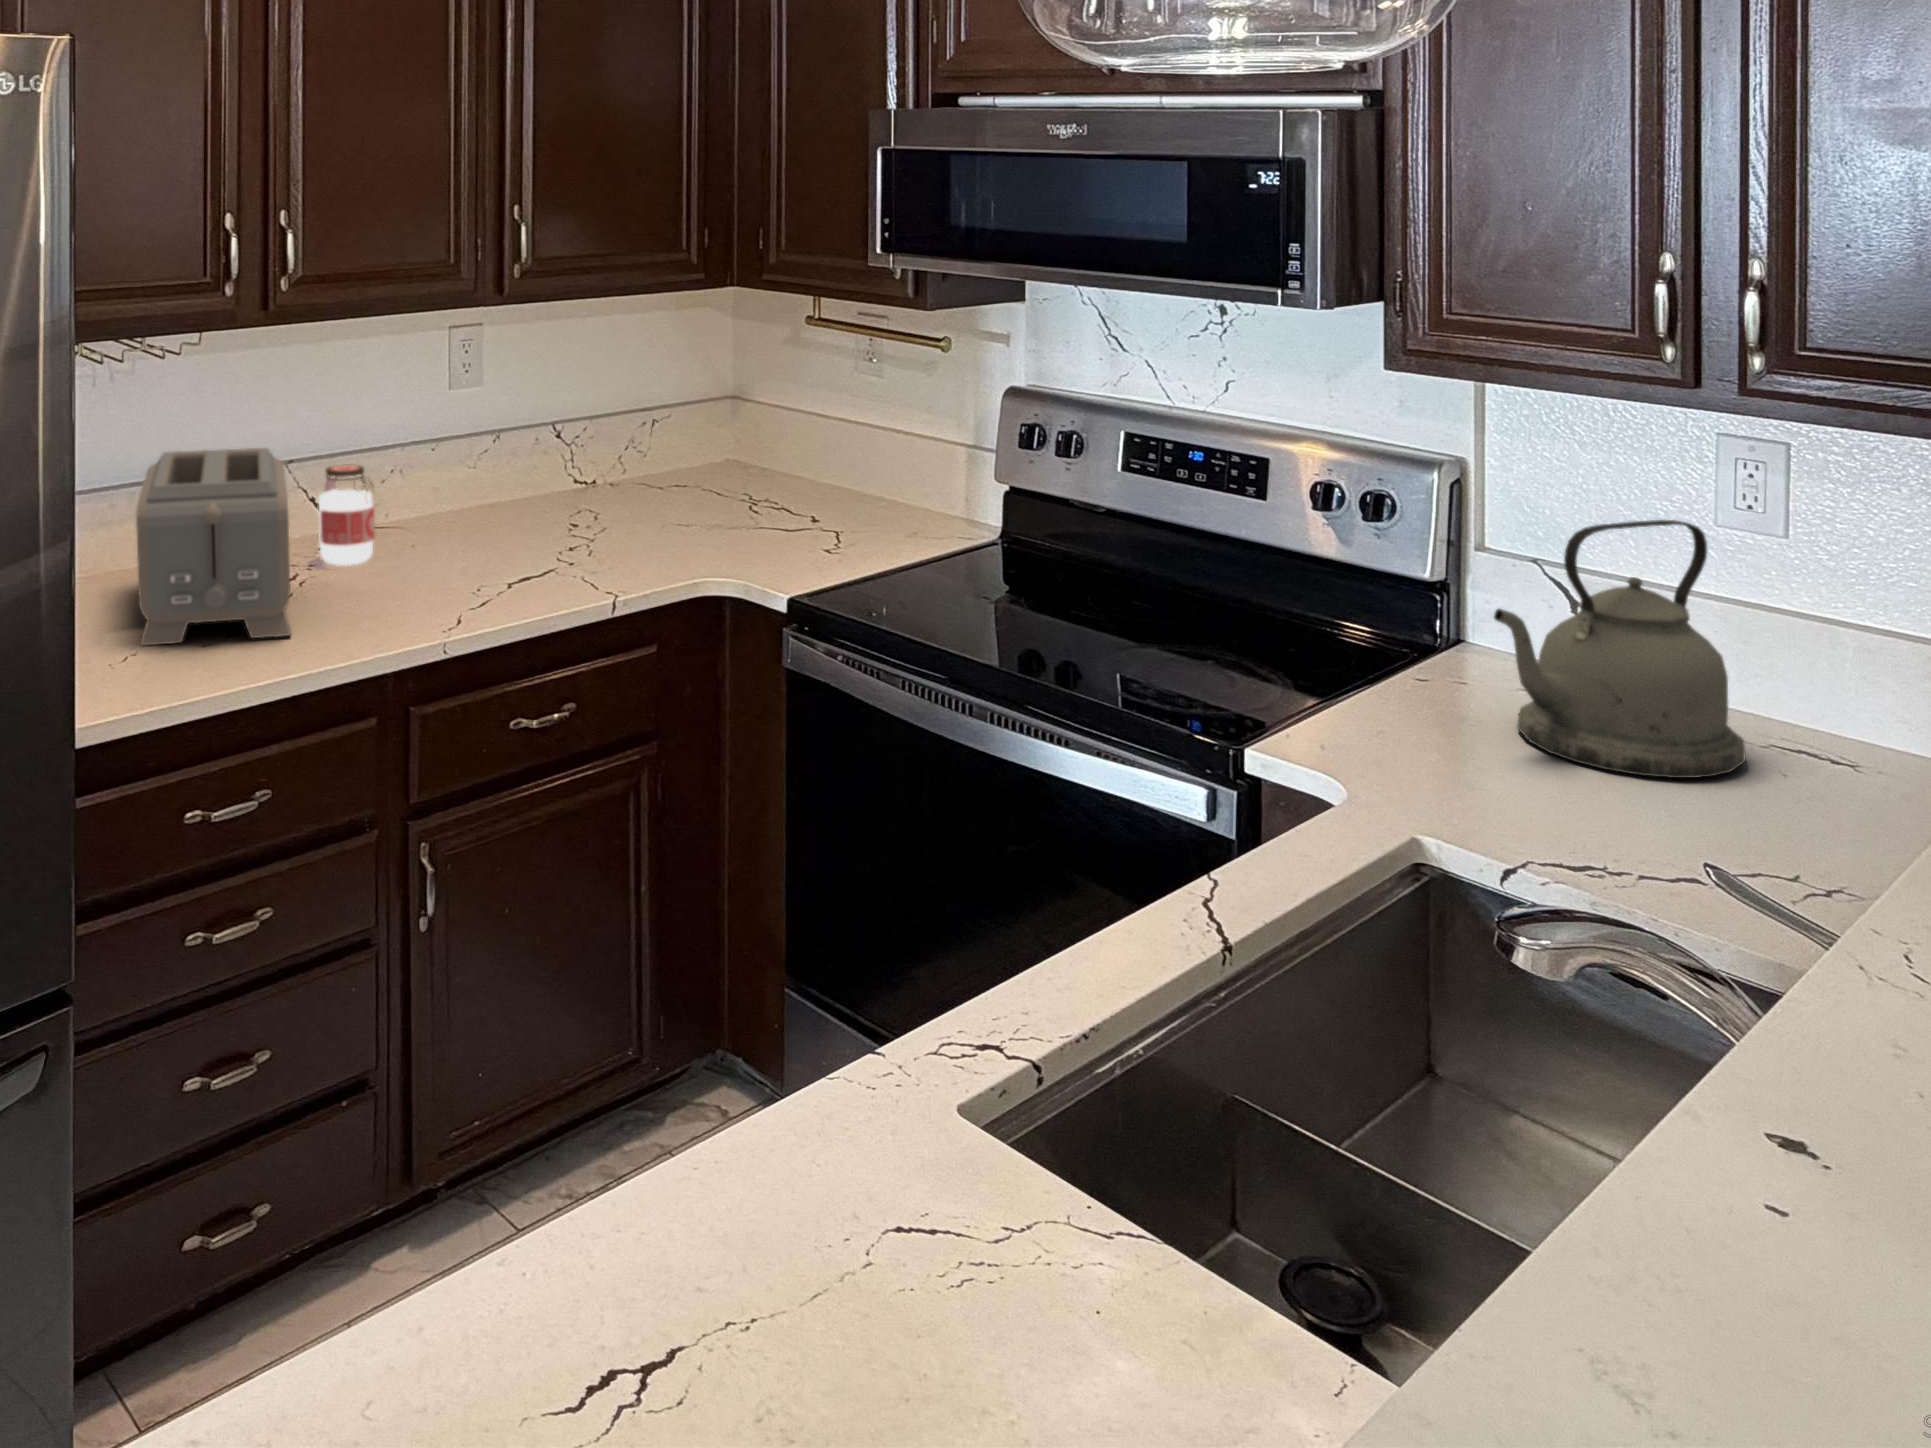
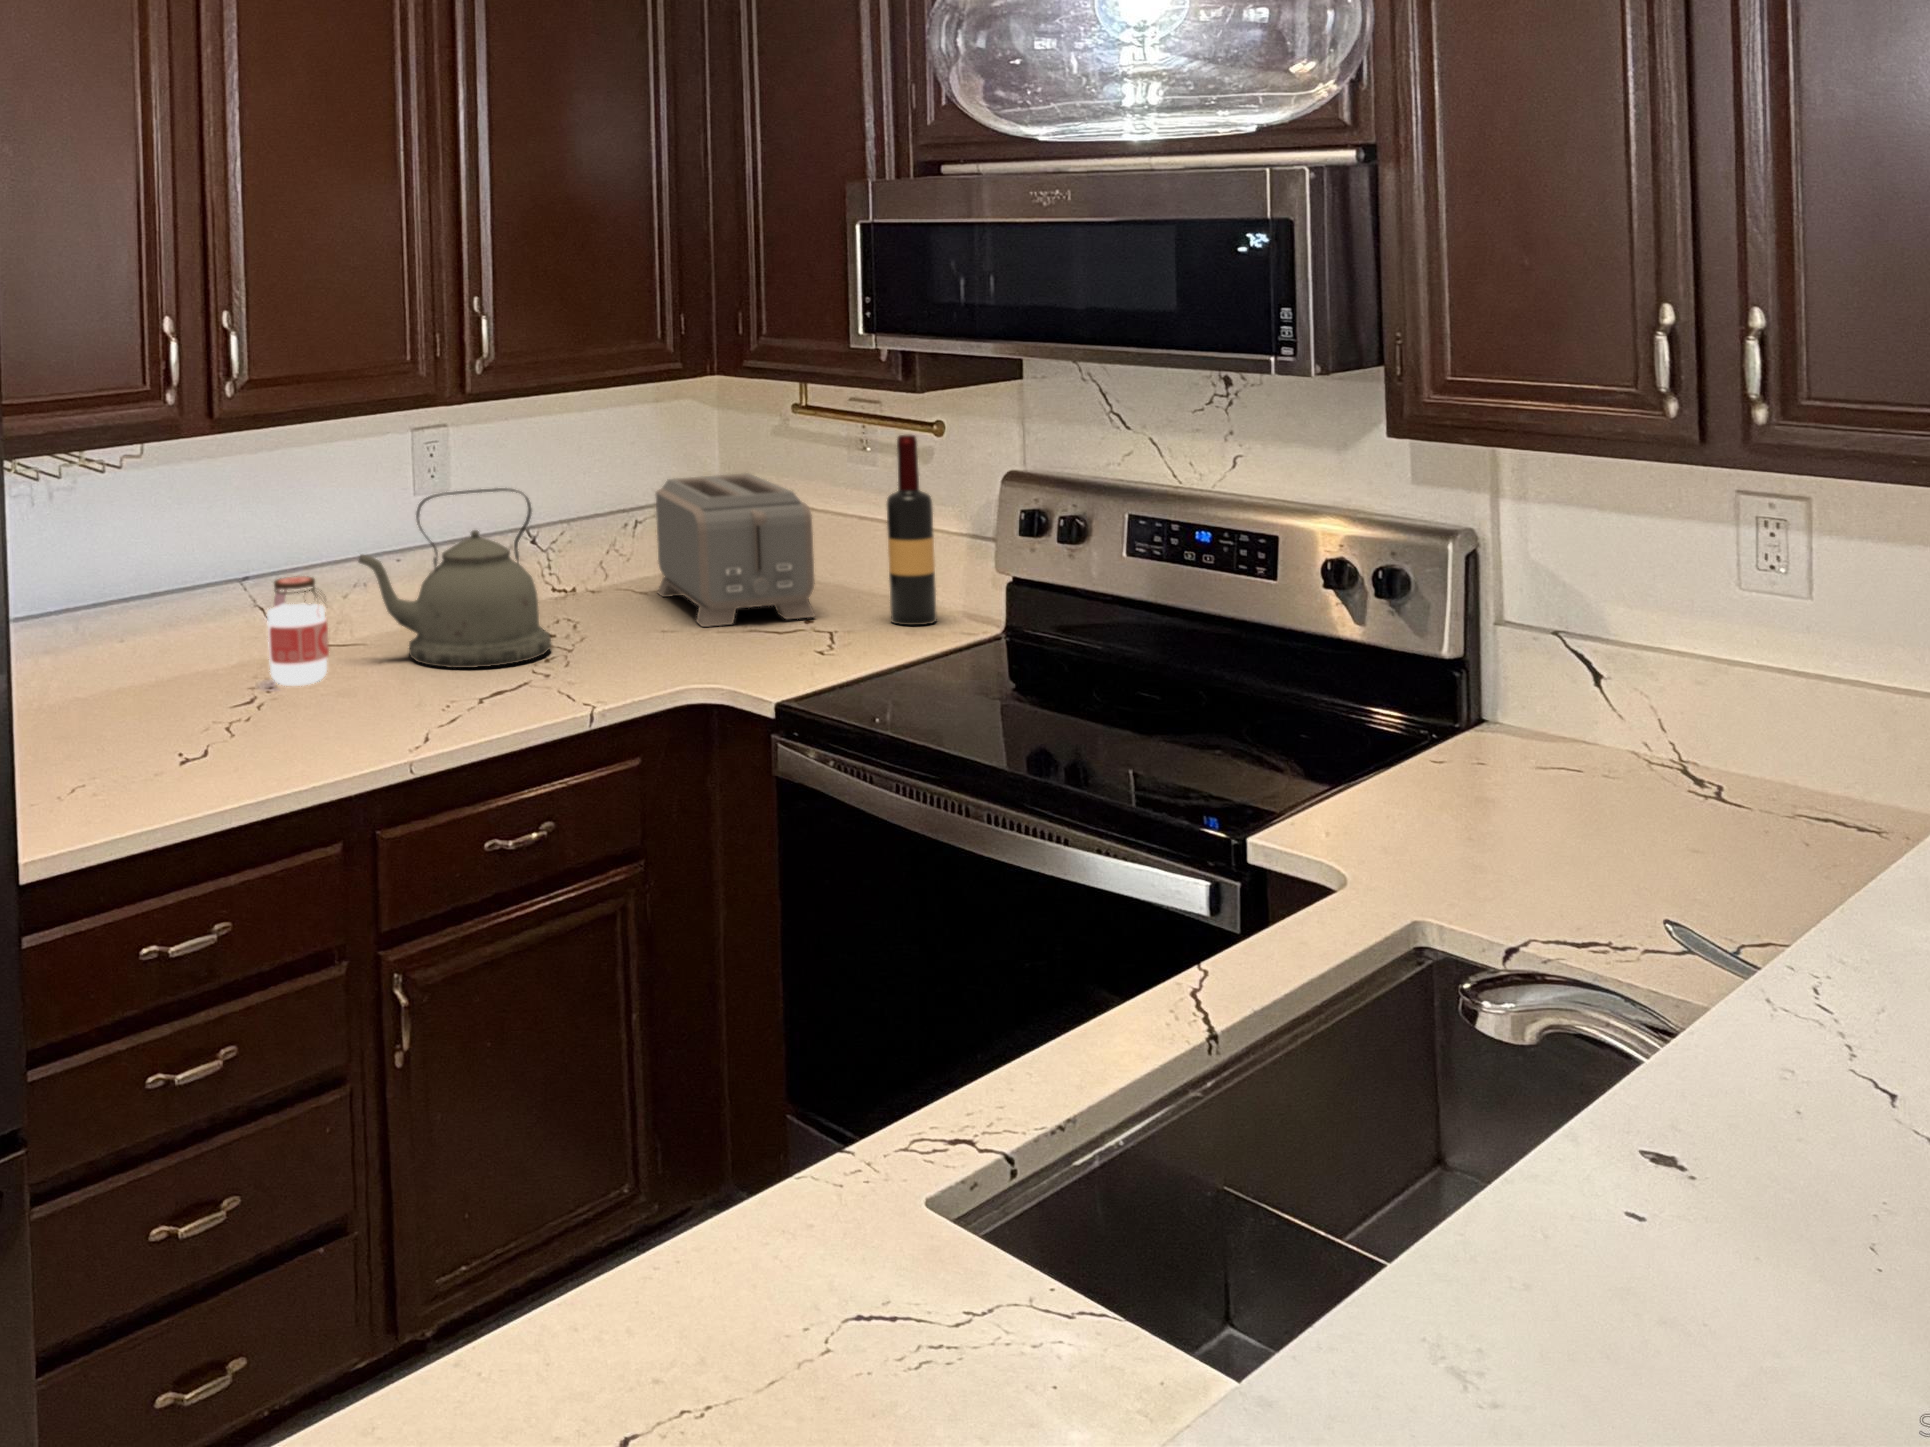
wine bottle: none [892,353,935,529] -> present [887,435,937,625]
toaster: present [136,448,291,645] -> present [656,473,815,627]
kettle: present [1494,520,1745,778] -> present [359,488,551,668]

